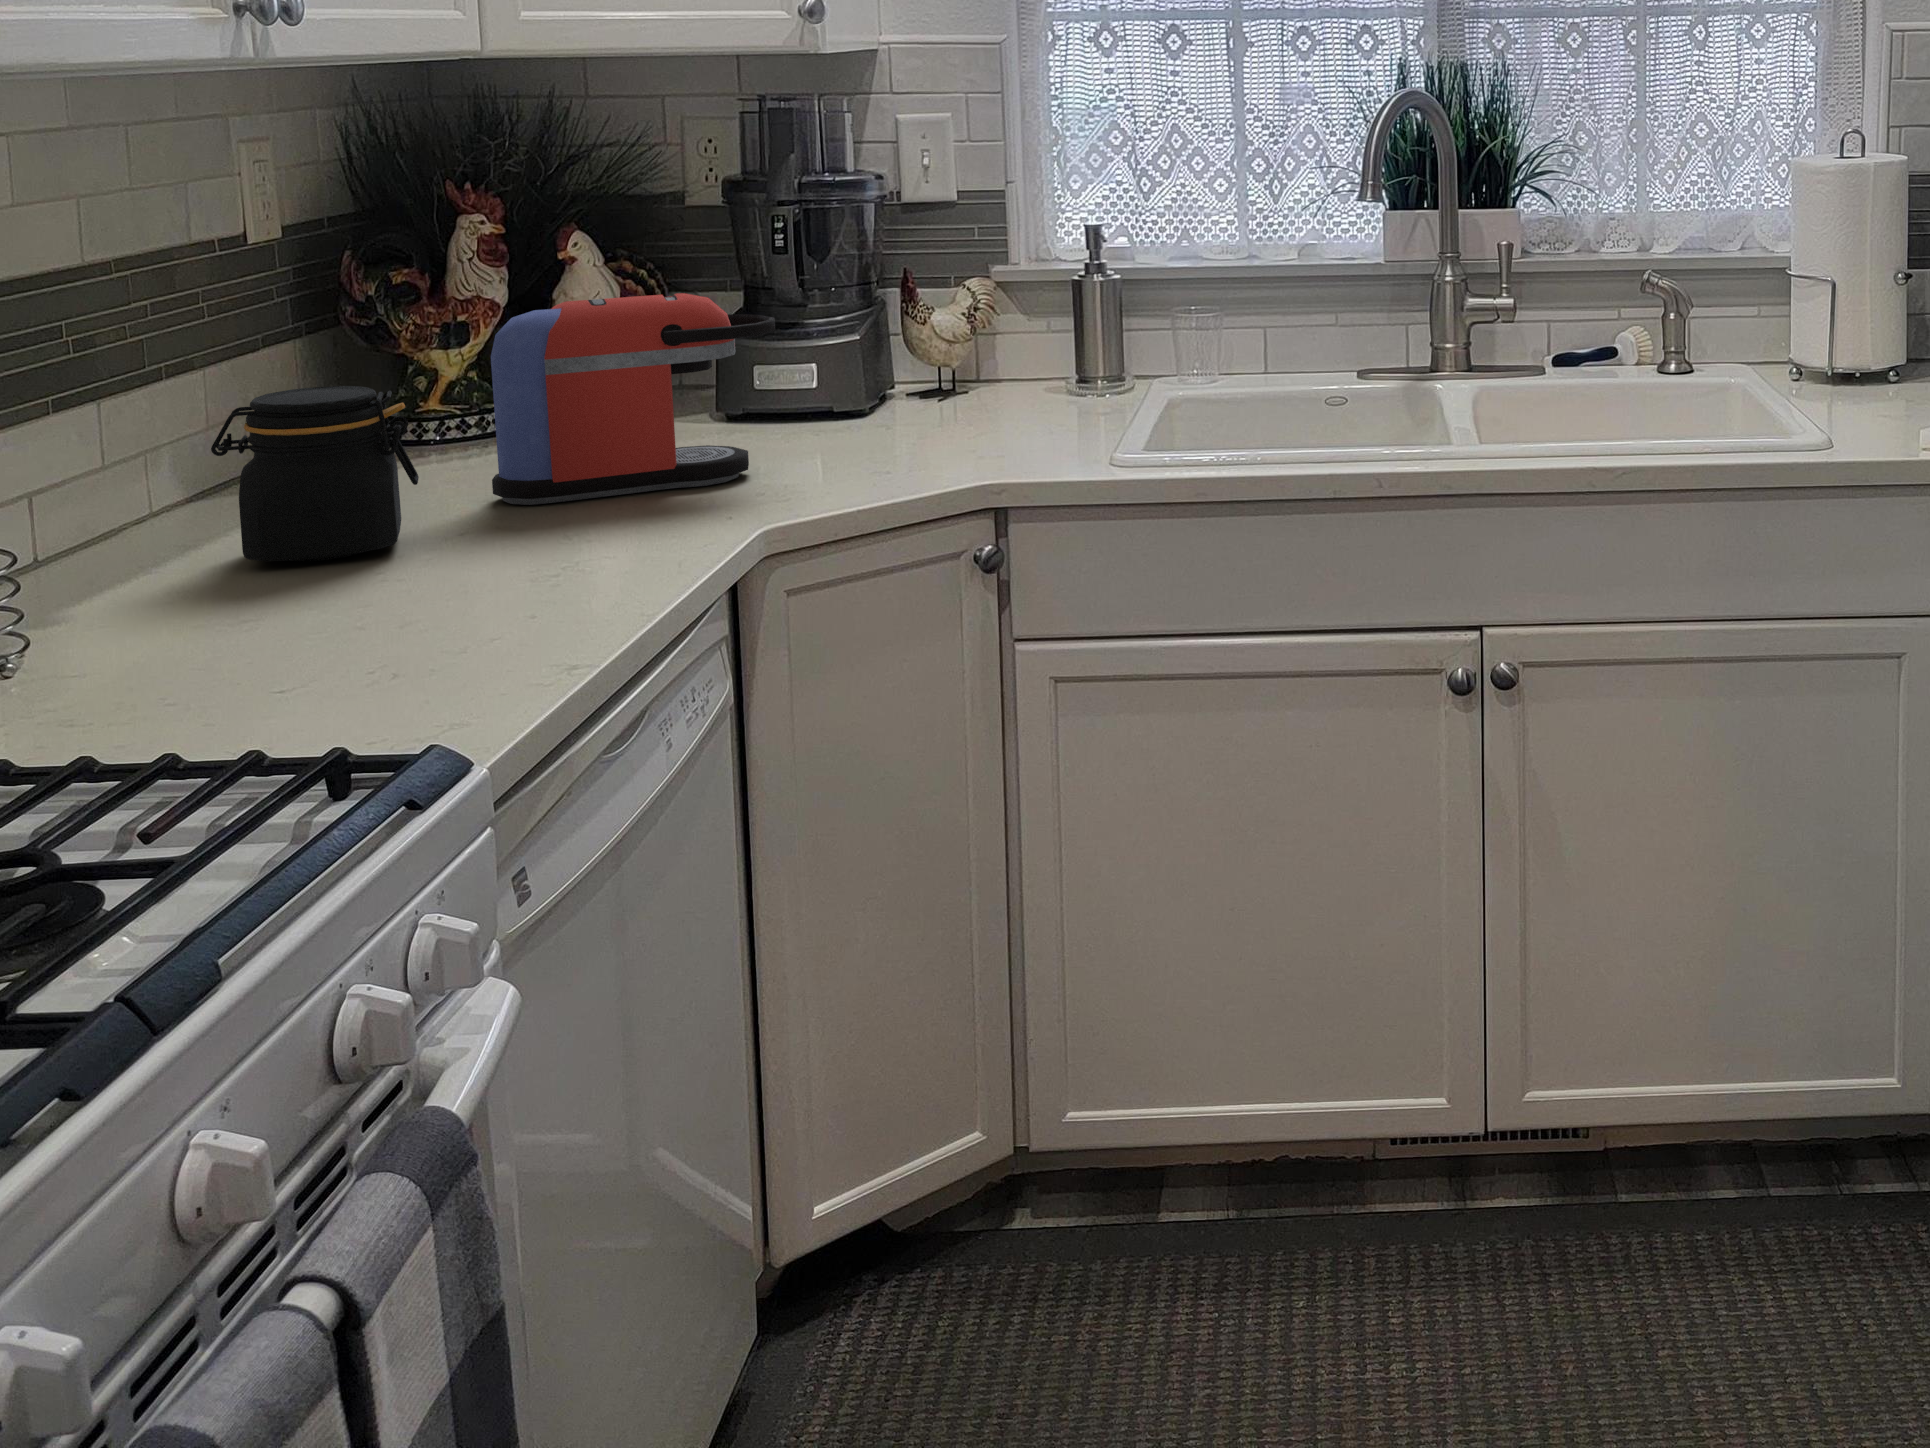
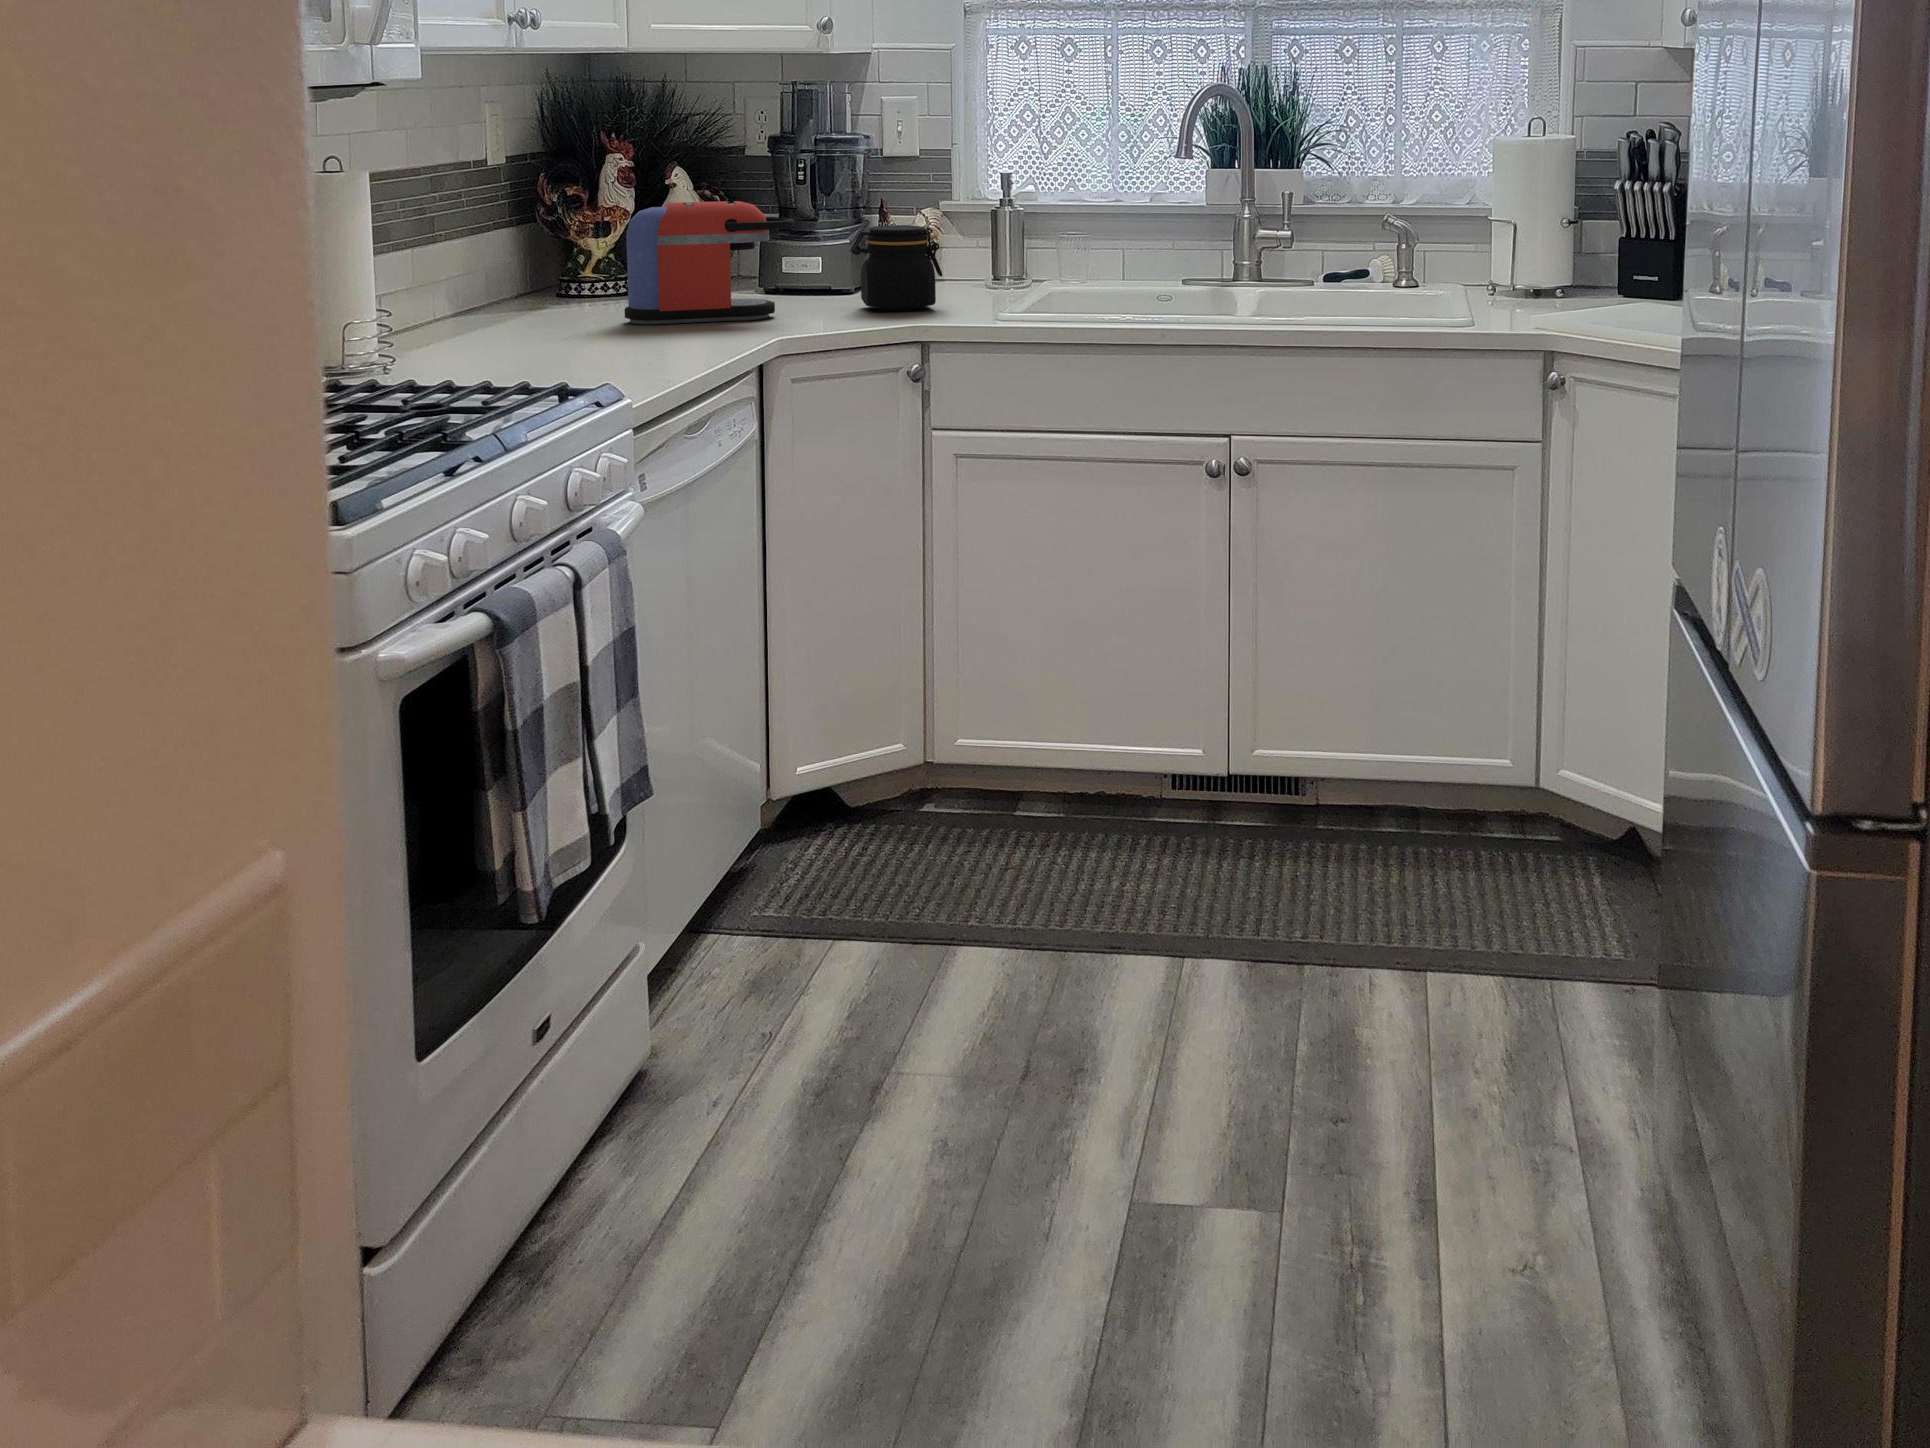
jar: present [211,386,419,561] -> present [851,225,942,310]

